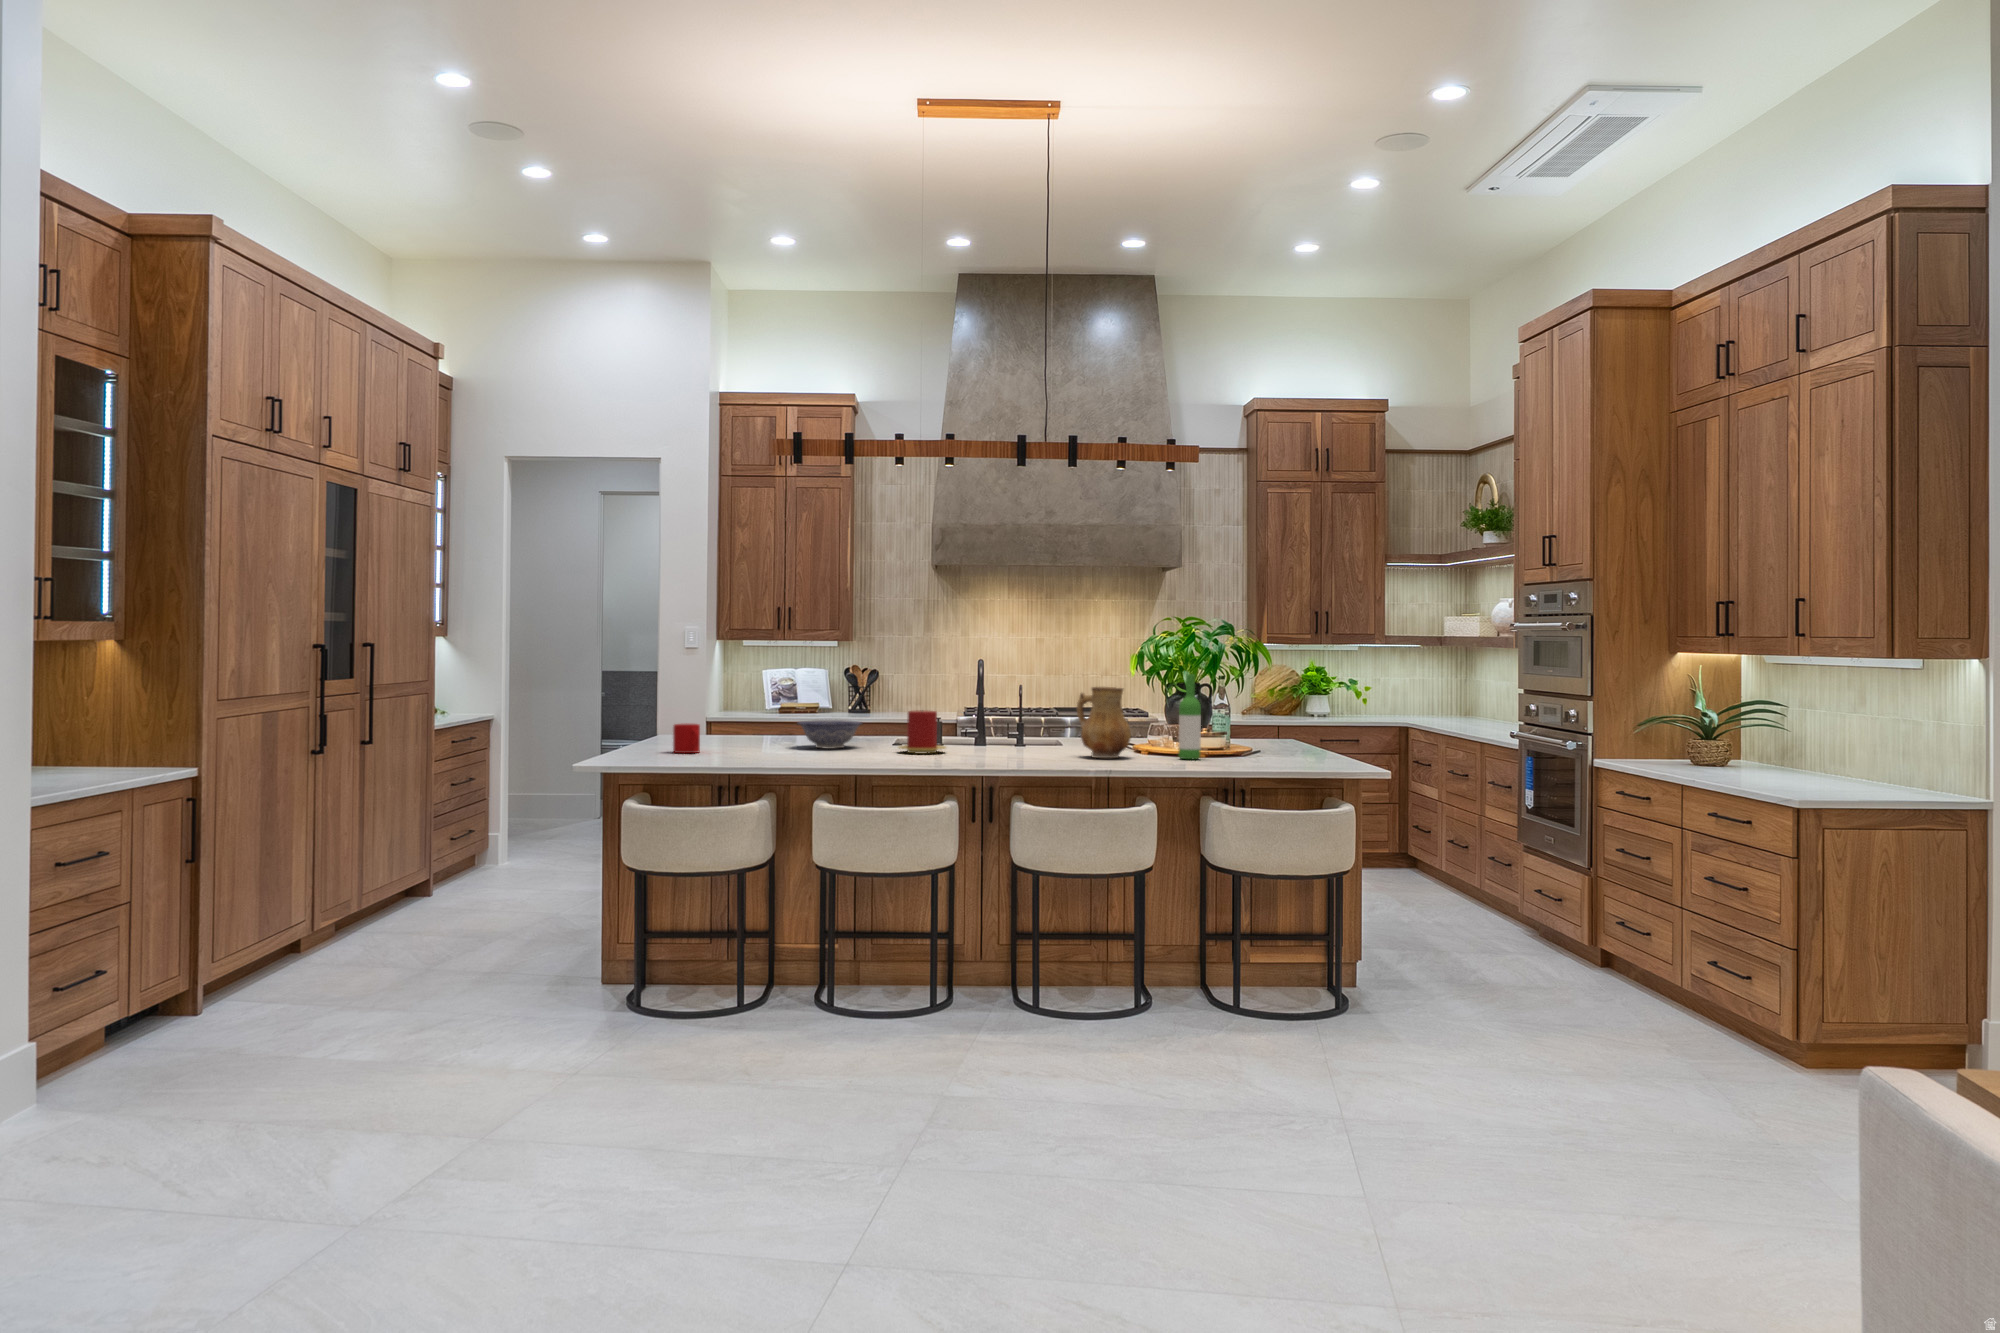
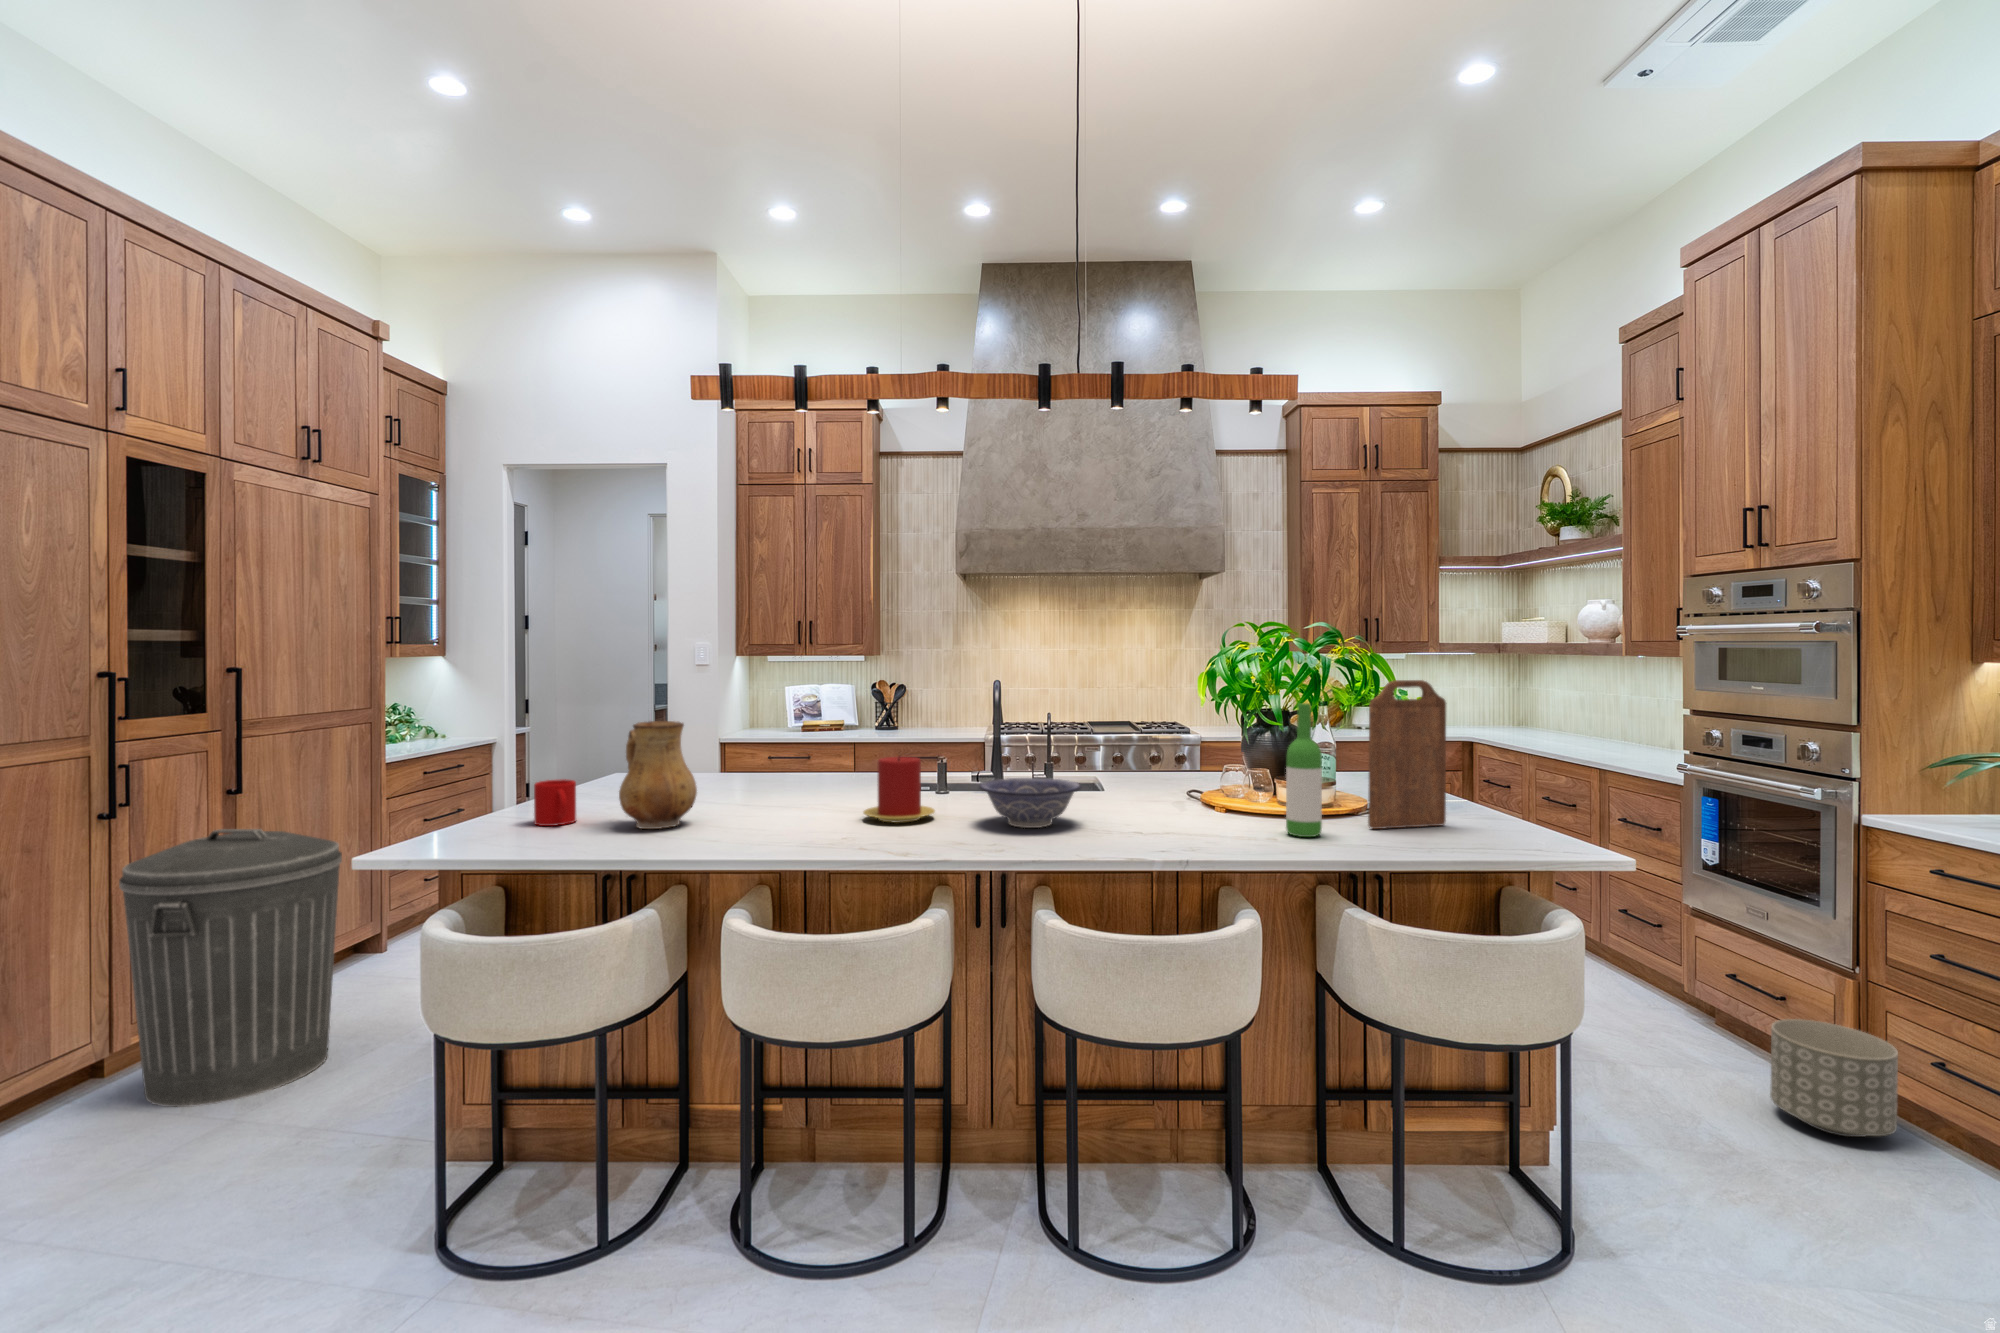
cutting board: none [1234,660,1287,757] -> present [1368,680,1446,829]
ceramic pitcher: present [1077,687,1131,758] -> present [619,721,697,829]
decorative bowl: present [798,720,862,749] -> present [979,778,1081,828]
trash can: none [321,769,466,972] -> present [119,829,342,1107]
planter: none [1527,906,1598,977] -> present [1770,1019,1898,1137]

